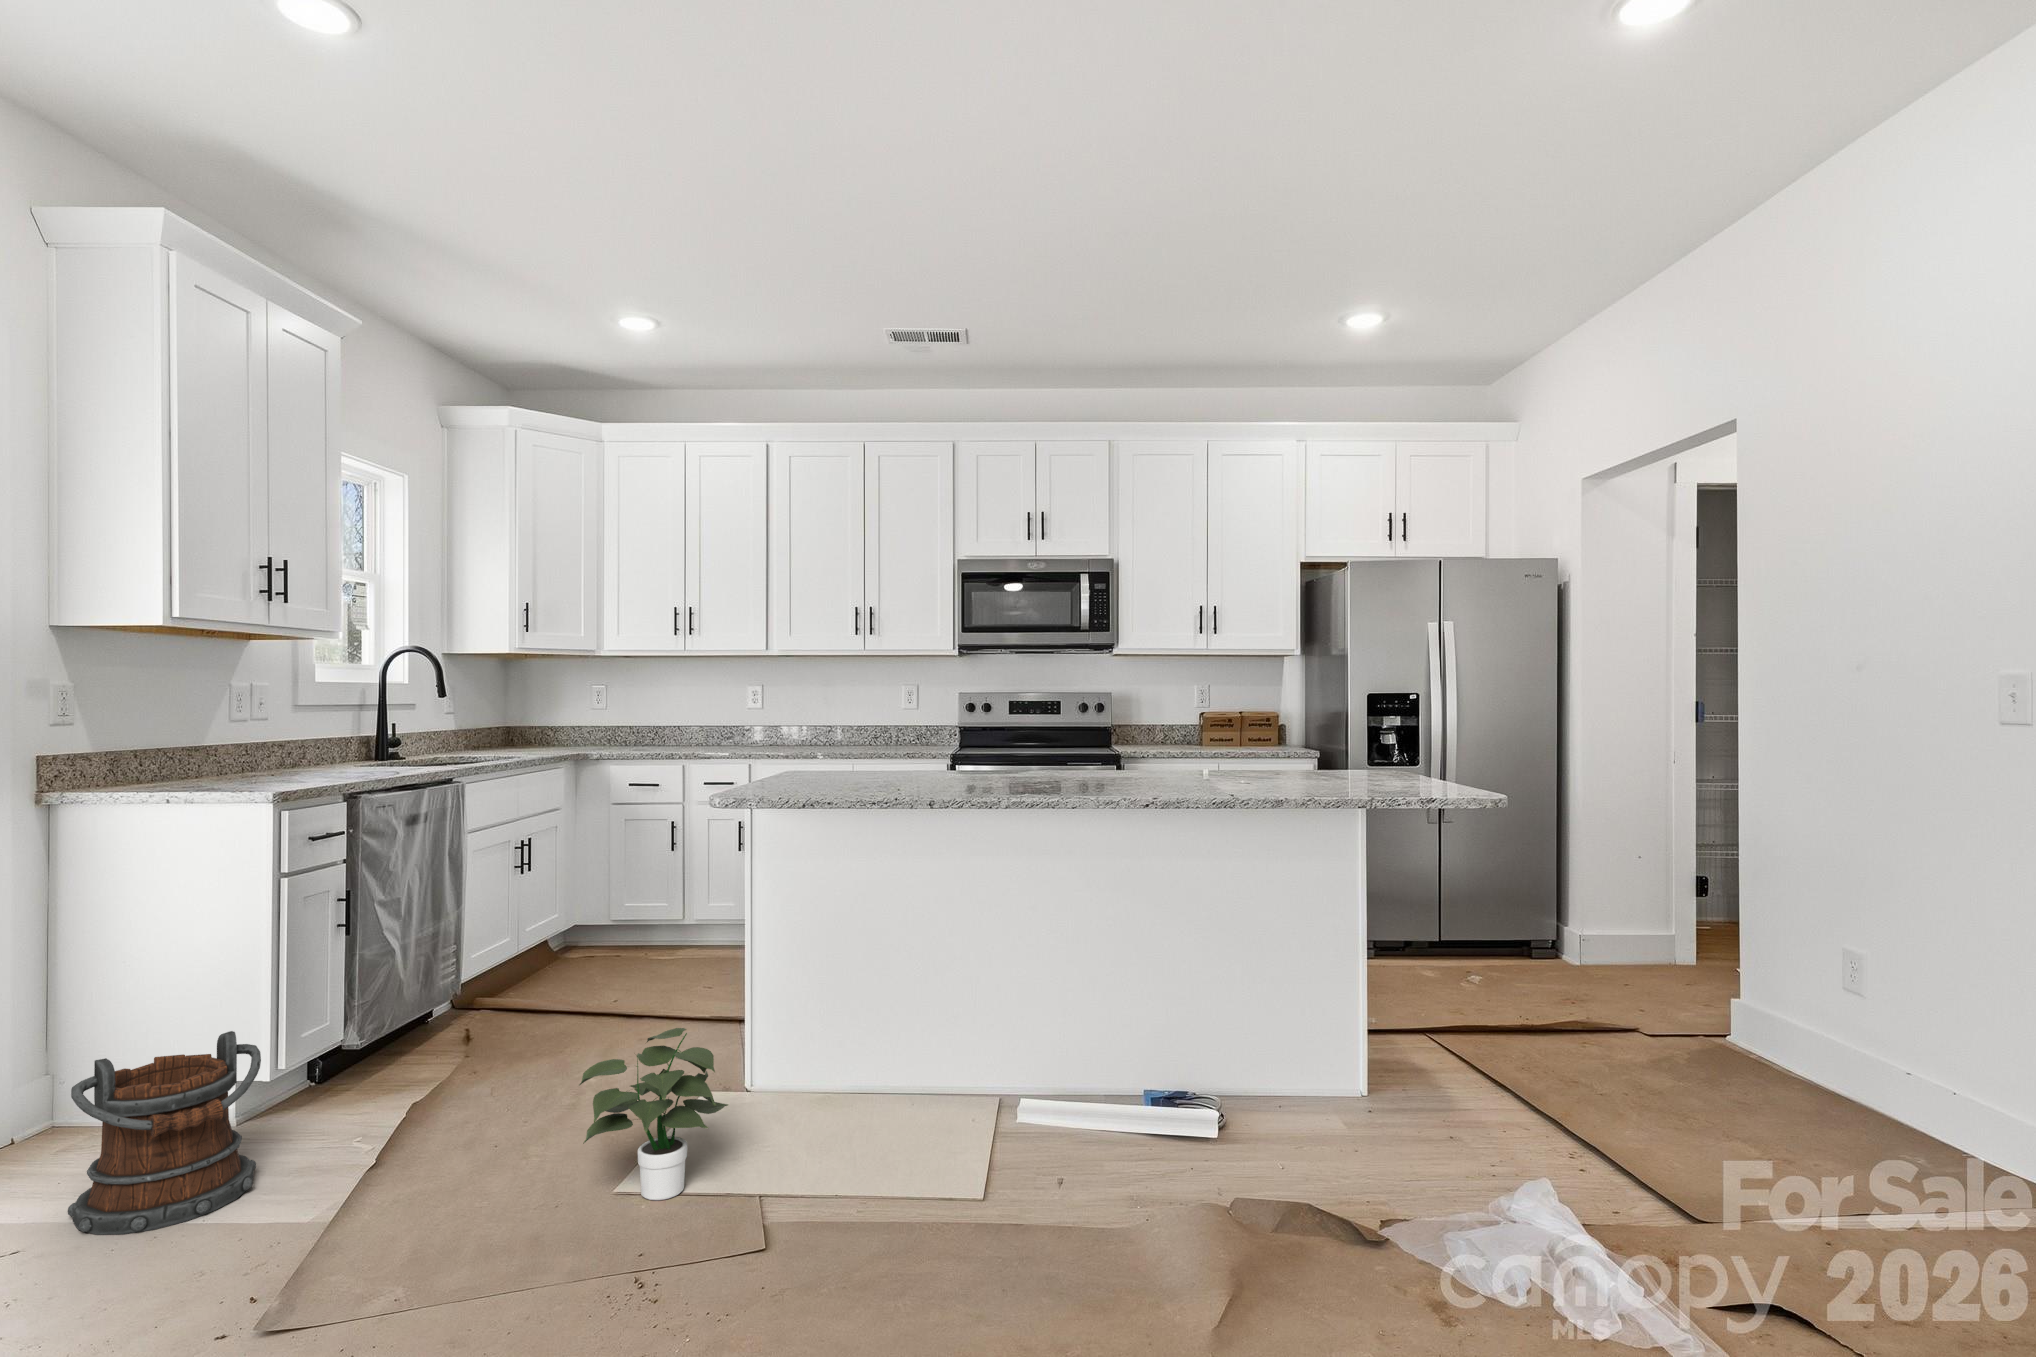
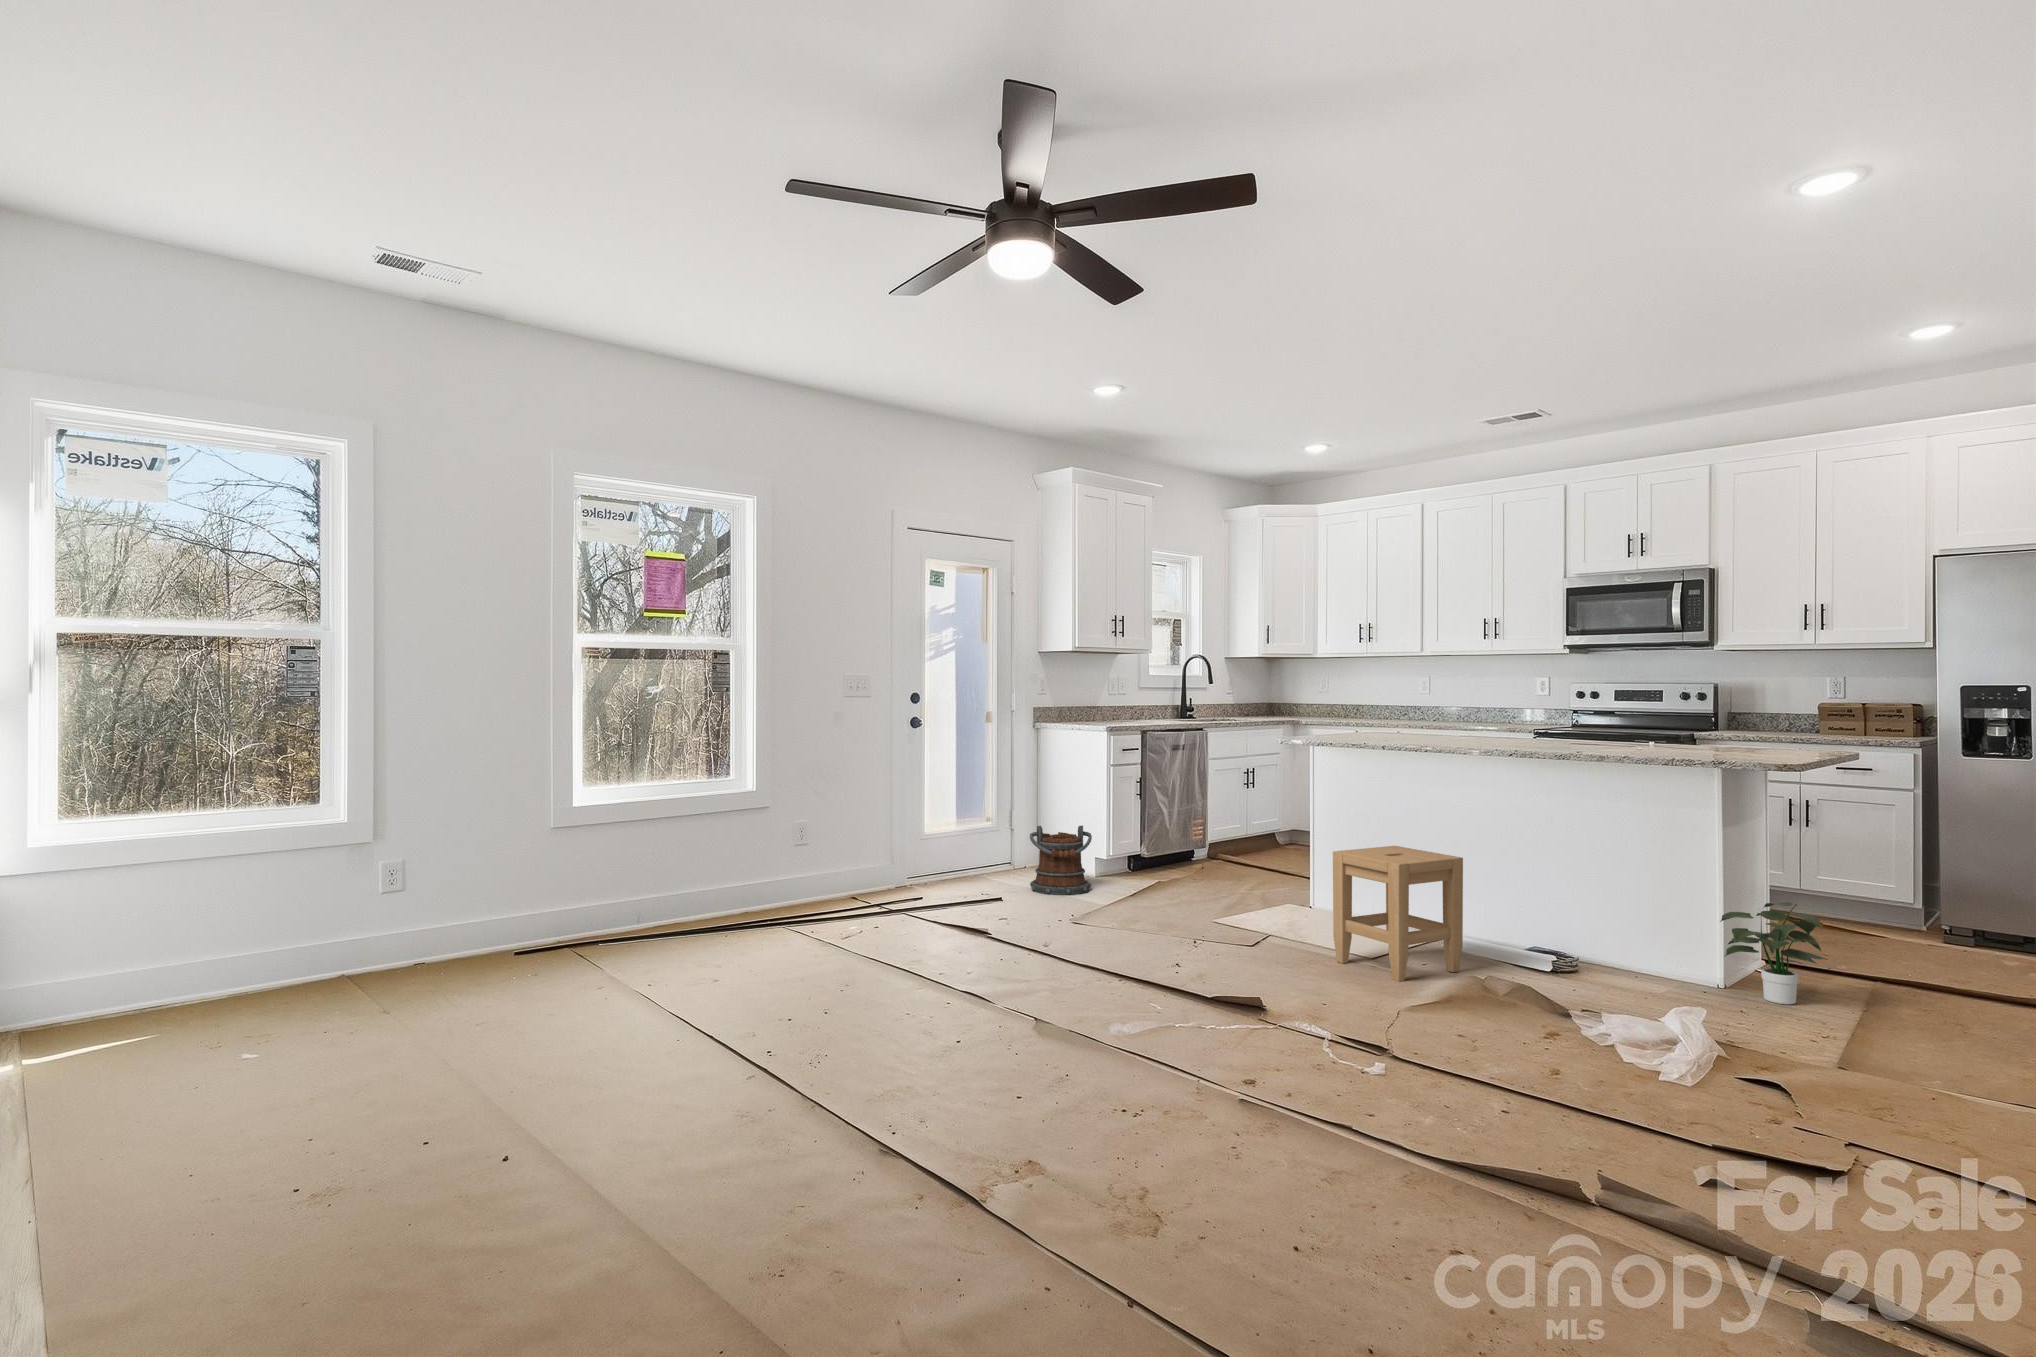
stool: none [965,986,1157,1271] -> present [1333,846,1463,982]
potted plant: present [579,1028,728,1200] -> present [1720,902,1827,1005]

